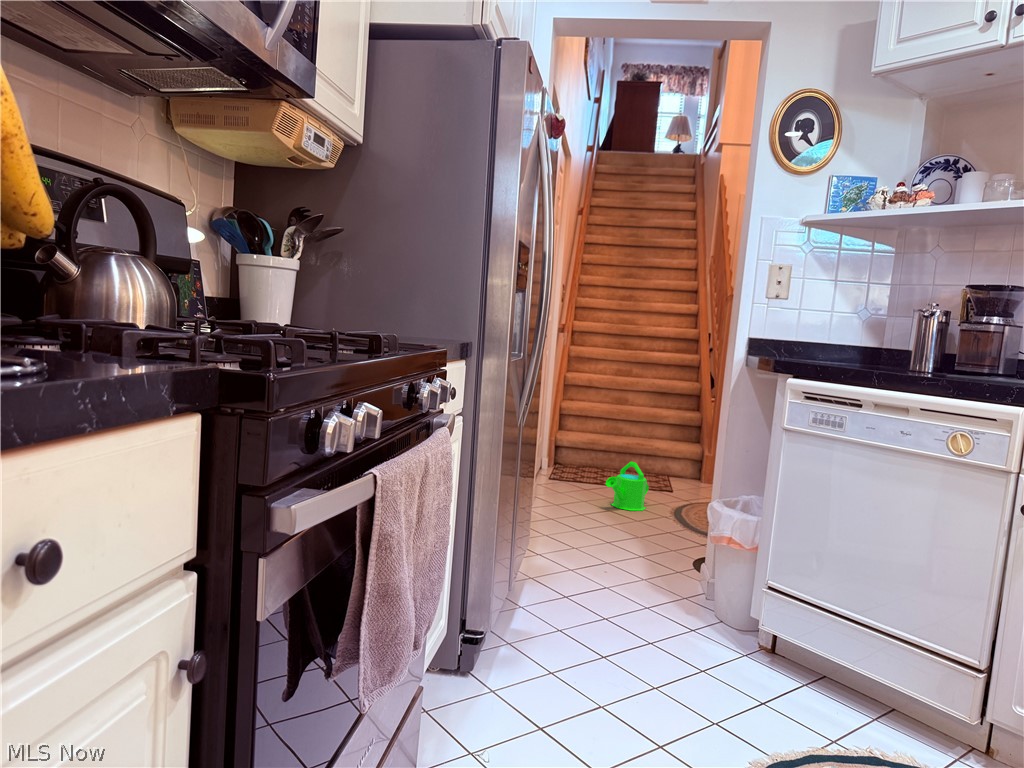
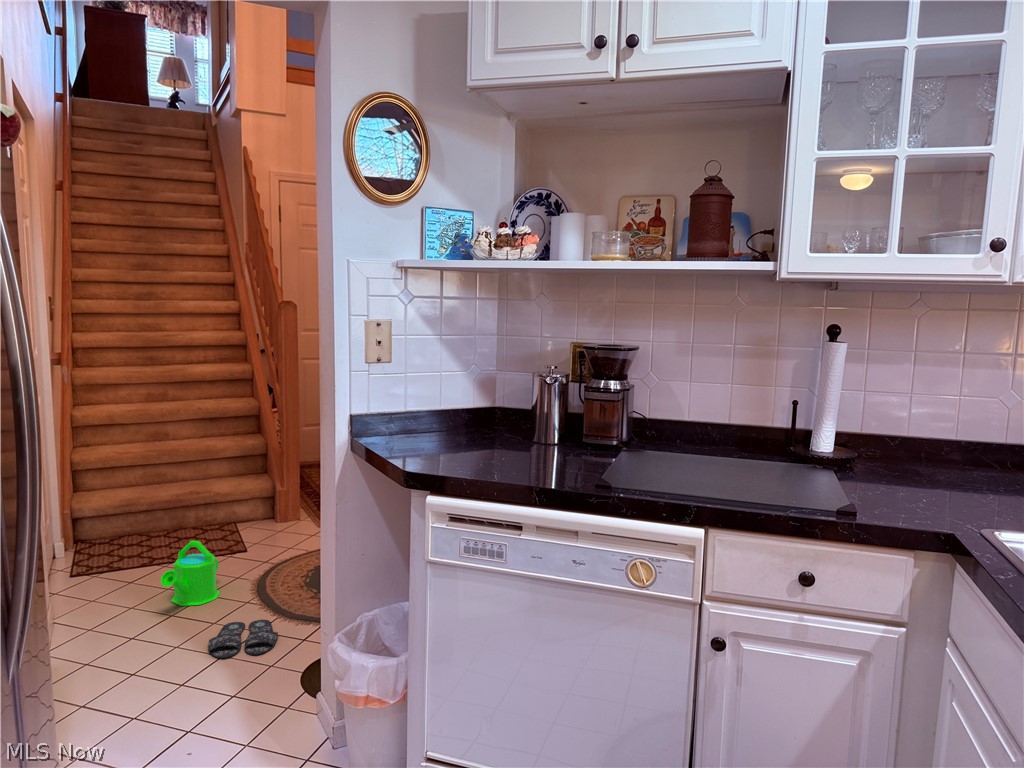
slippers: none [630,523,683,542] -> present [208,620,278,658]

